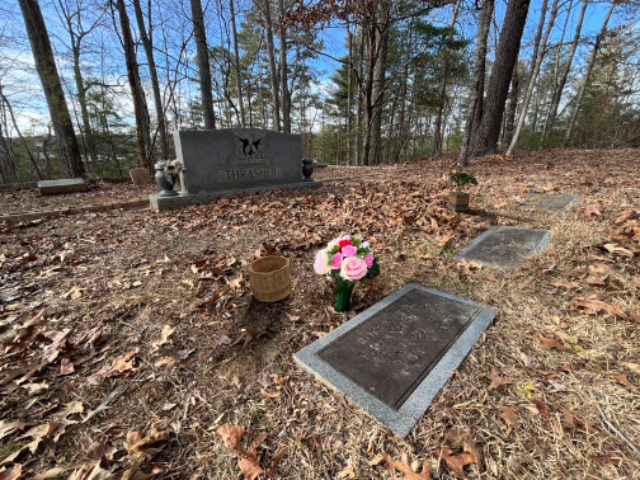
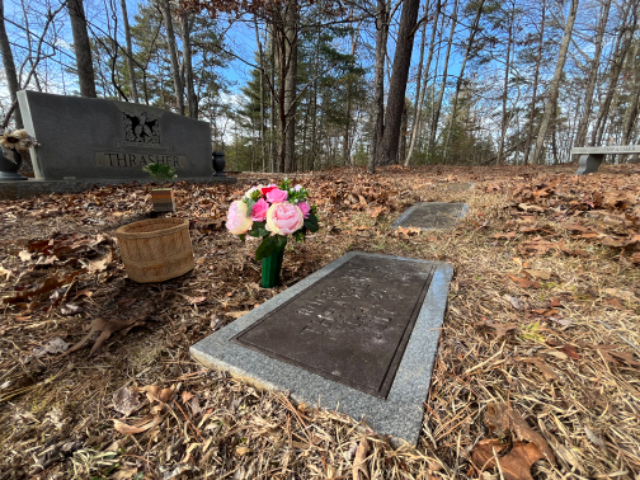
potted tree: present [448,173,478,211] -> present [142,163,177,212]

